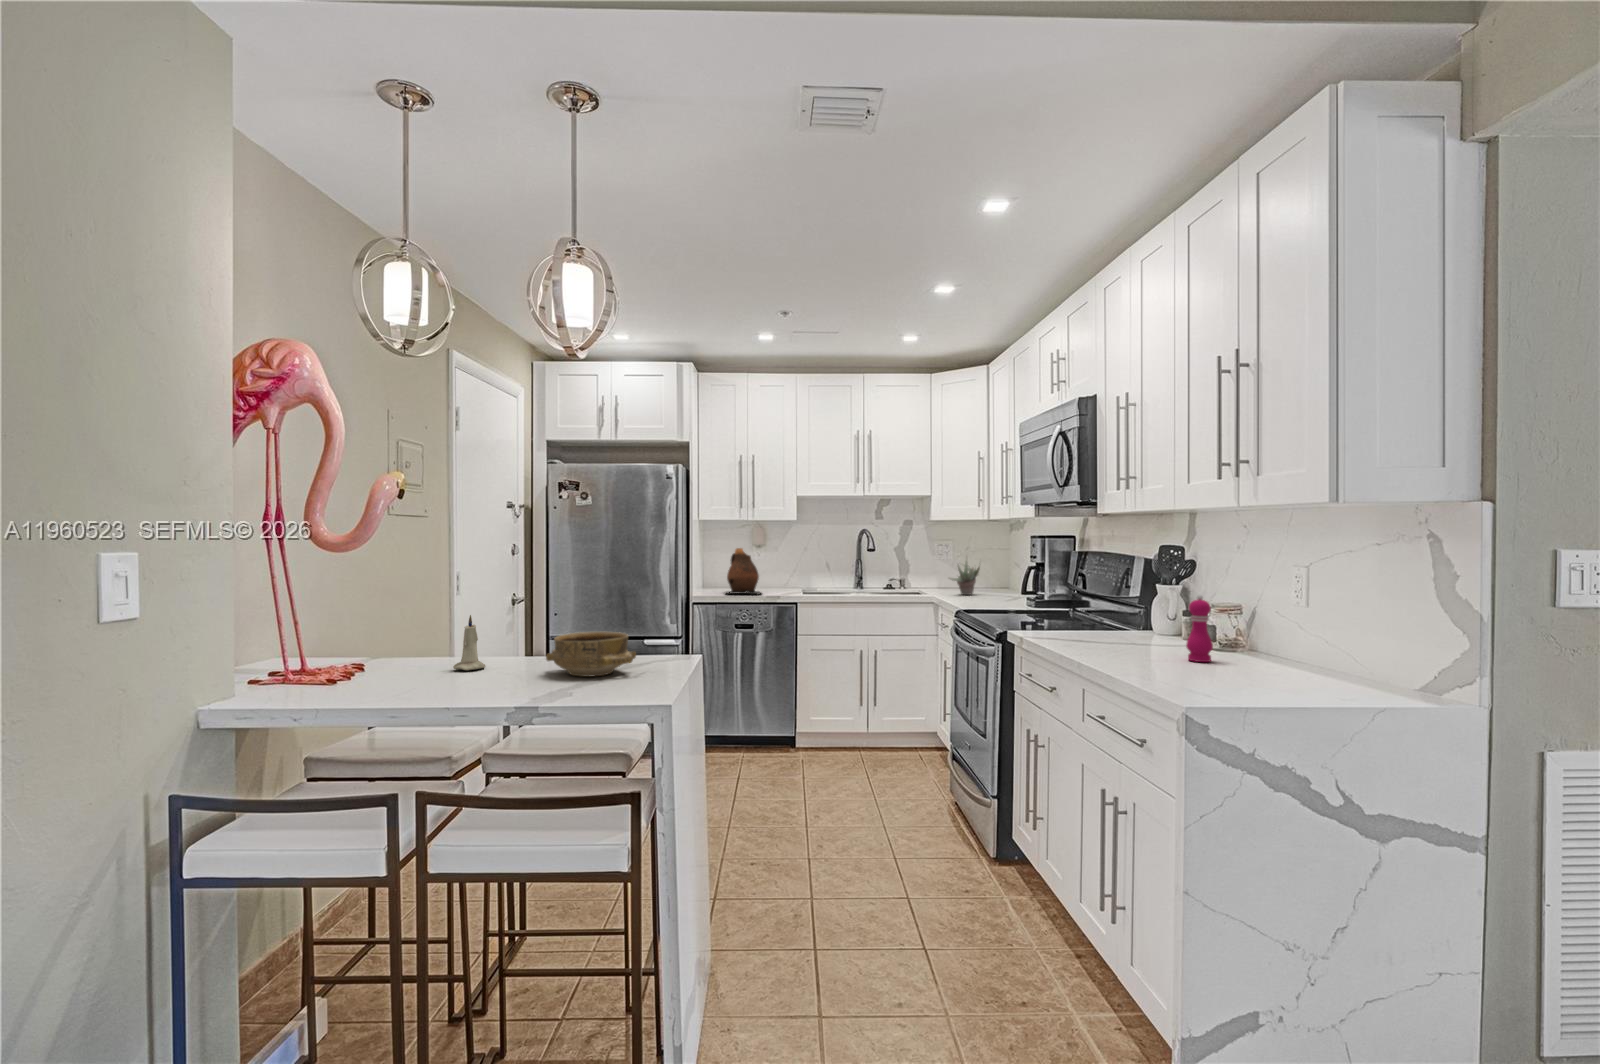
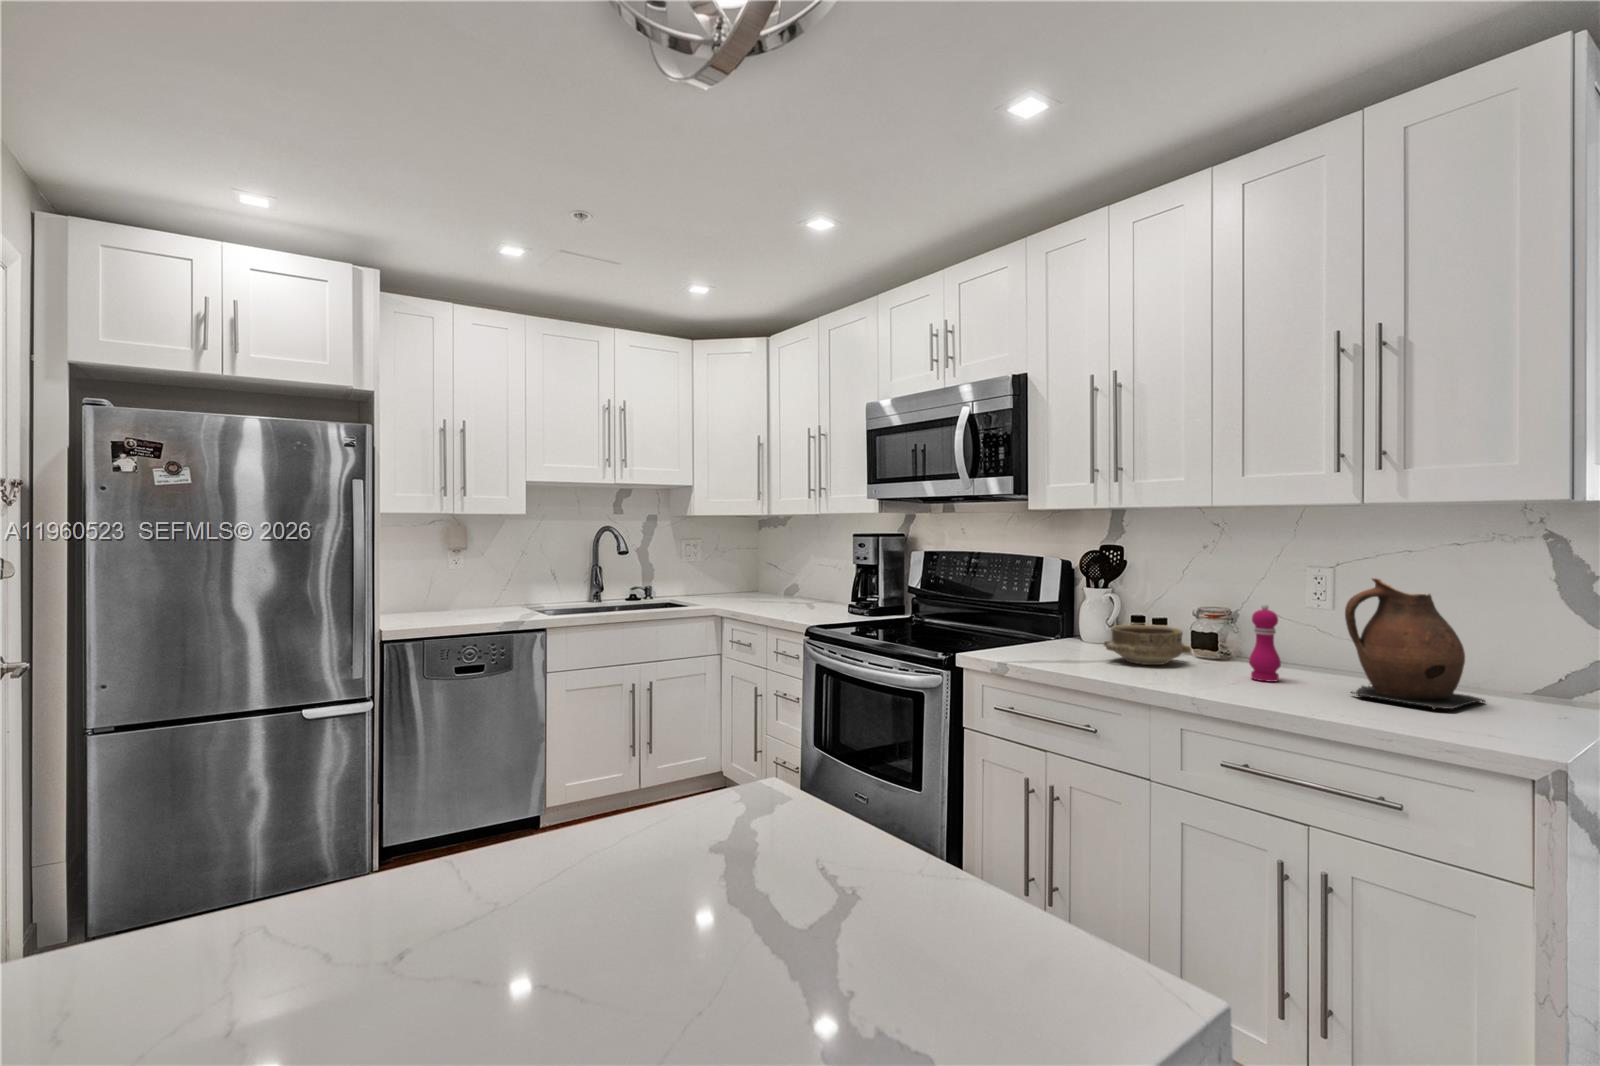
ceramic pitcher: present [726,548,761,595] -> present [1345,578,1486,710]
succulent plant: present [949,560,980,595] -> none [729,556,760,605]
candle: present [453,615,485,670] -> none [274,798,379,988]
ceramic bowl: present [546,632,636,676] -> present [1104,625,1191,665]

